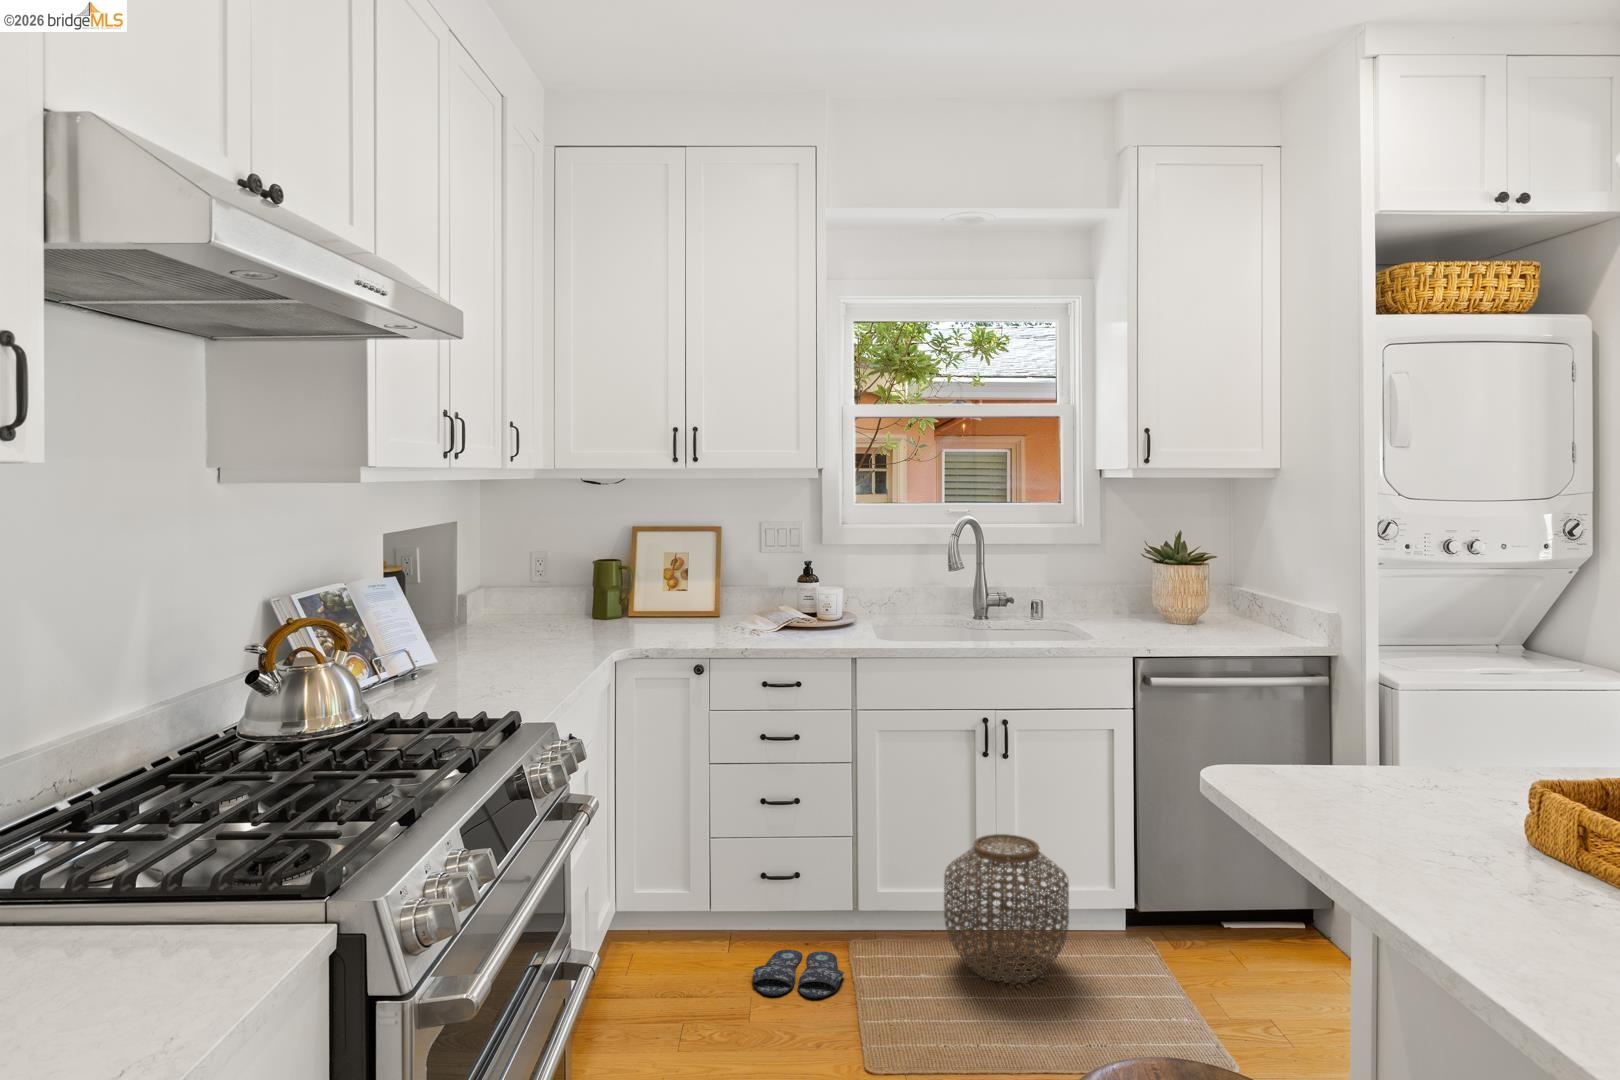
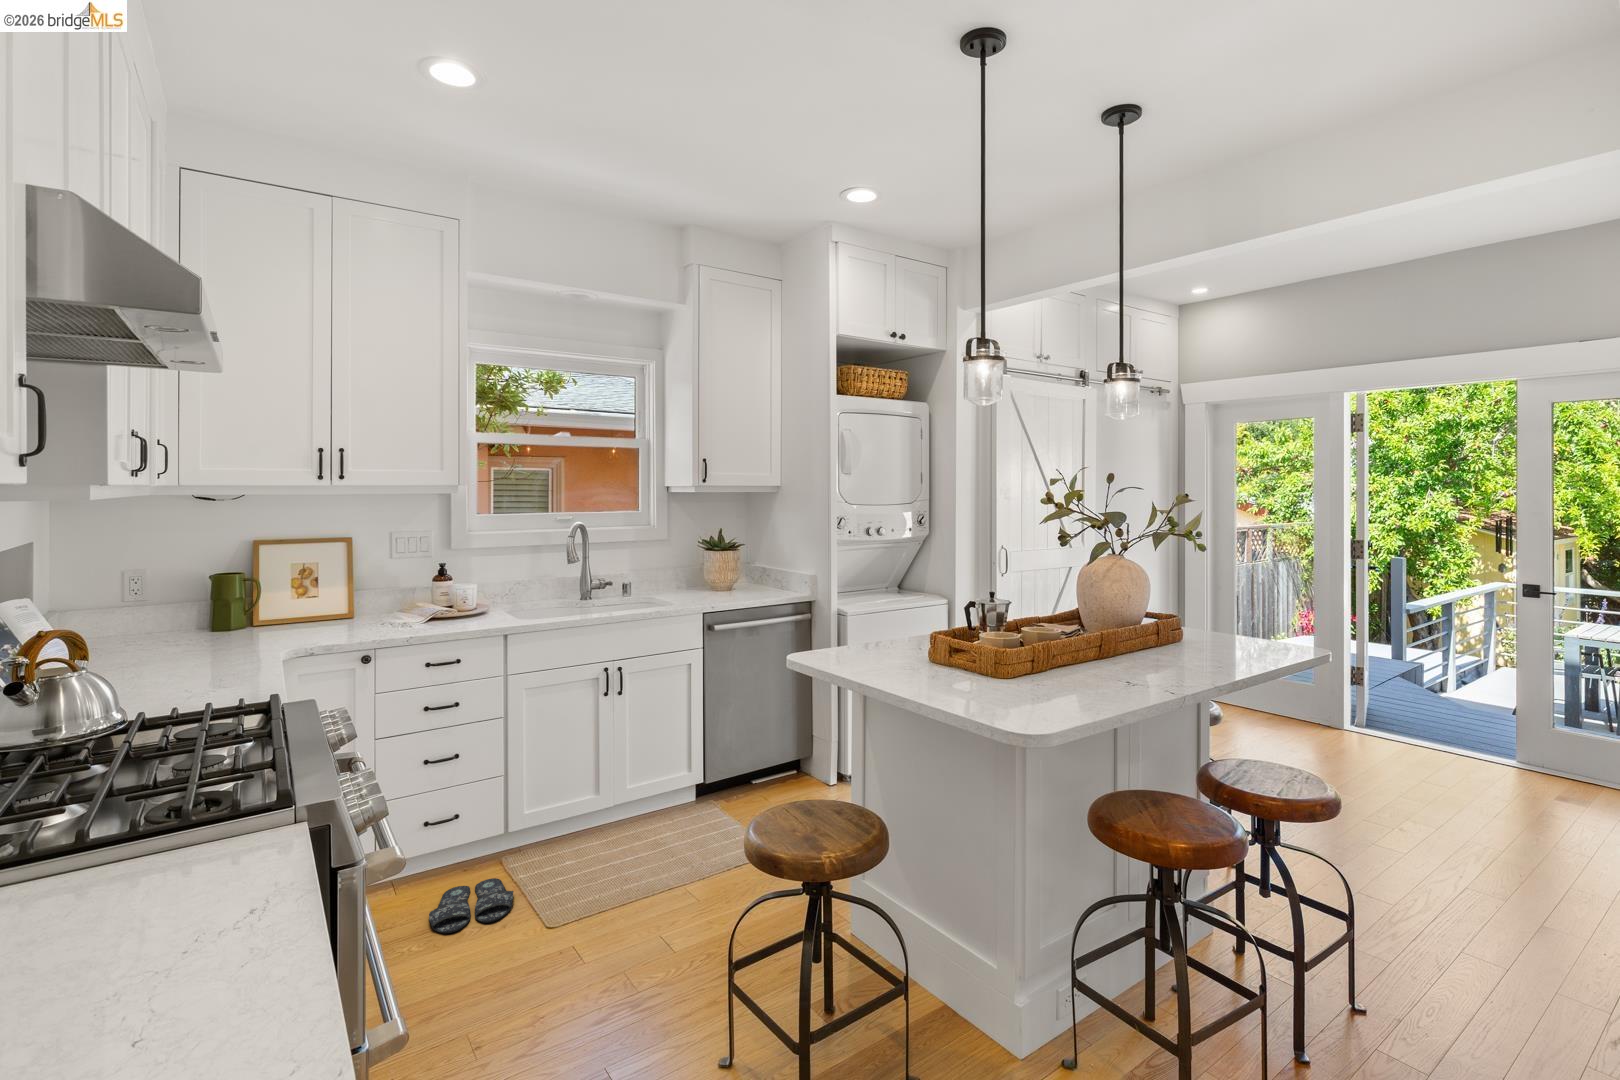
woven basket: present [944,834,1069,983] -> none [589,751,682,861]

